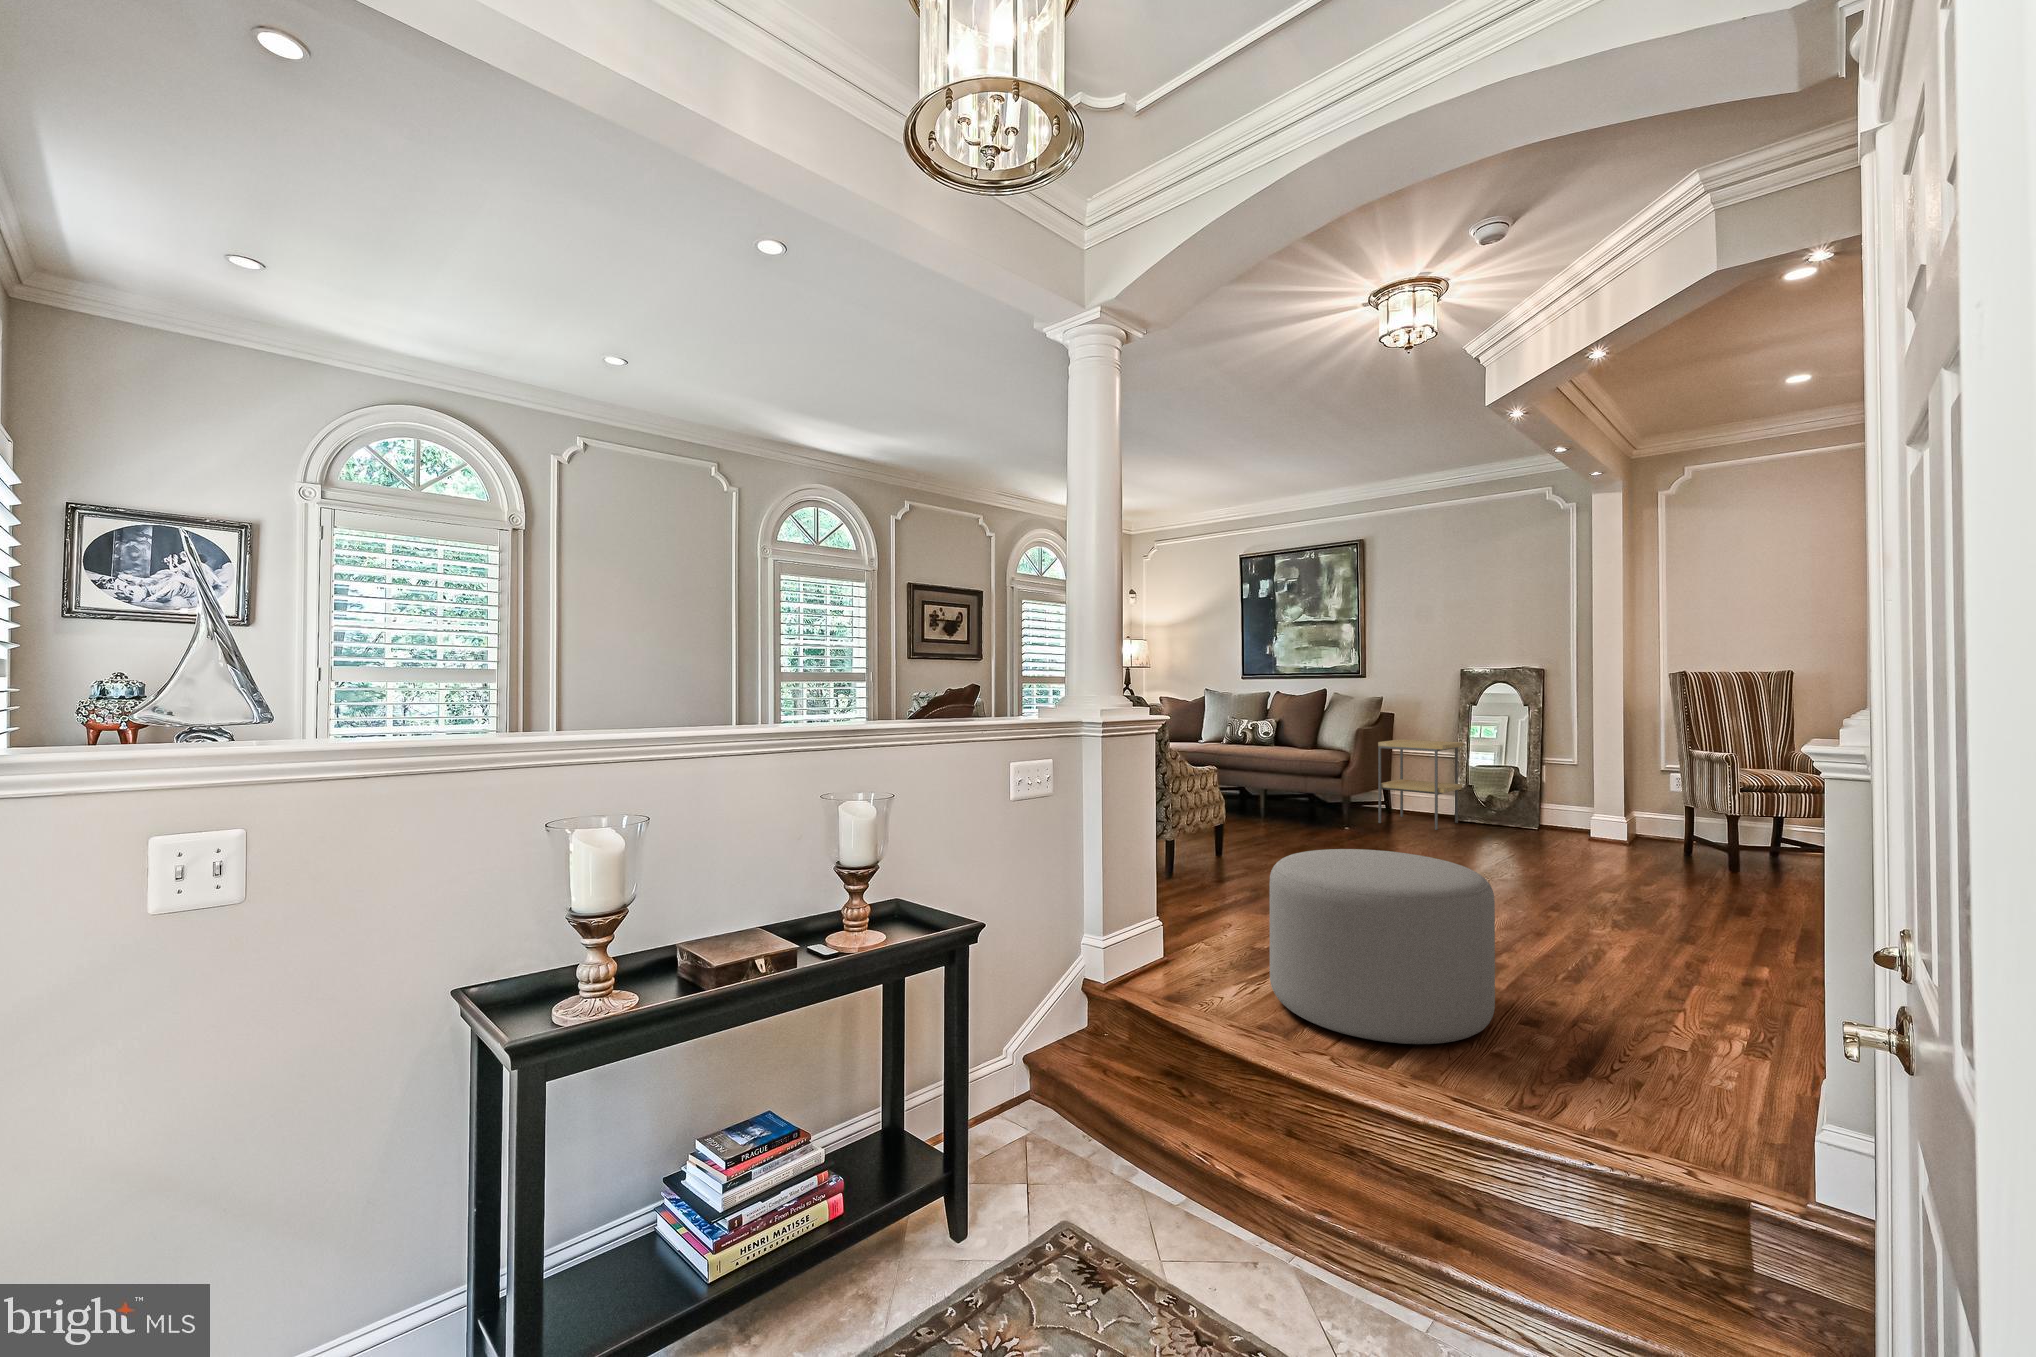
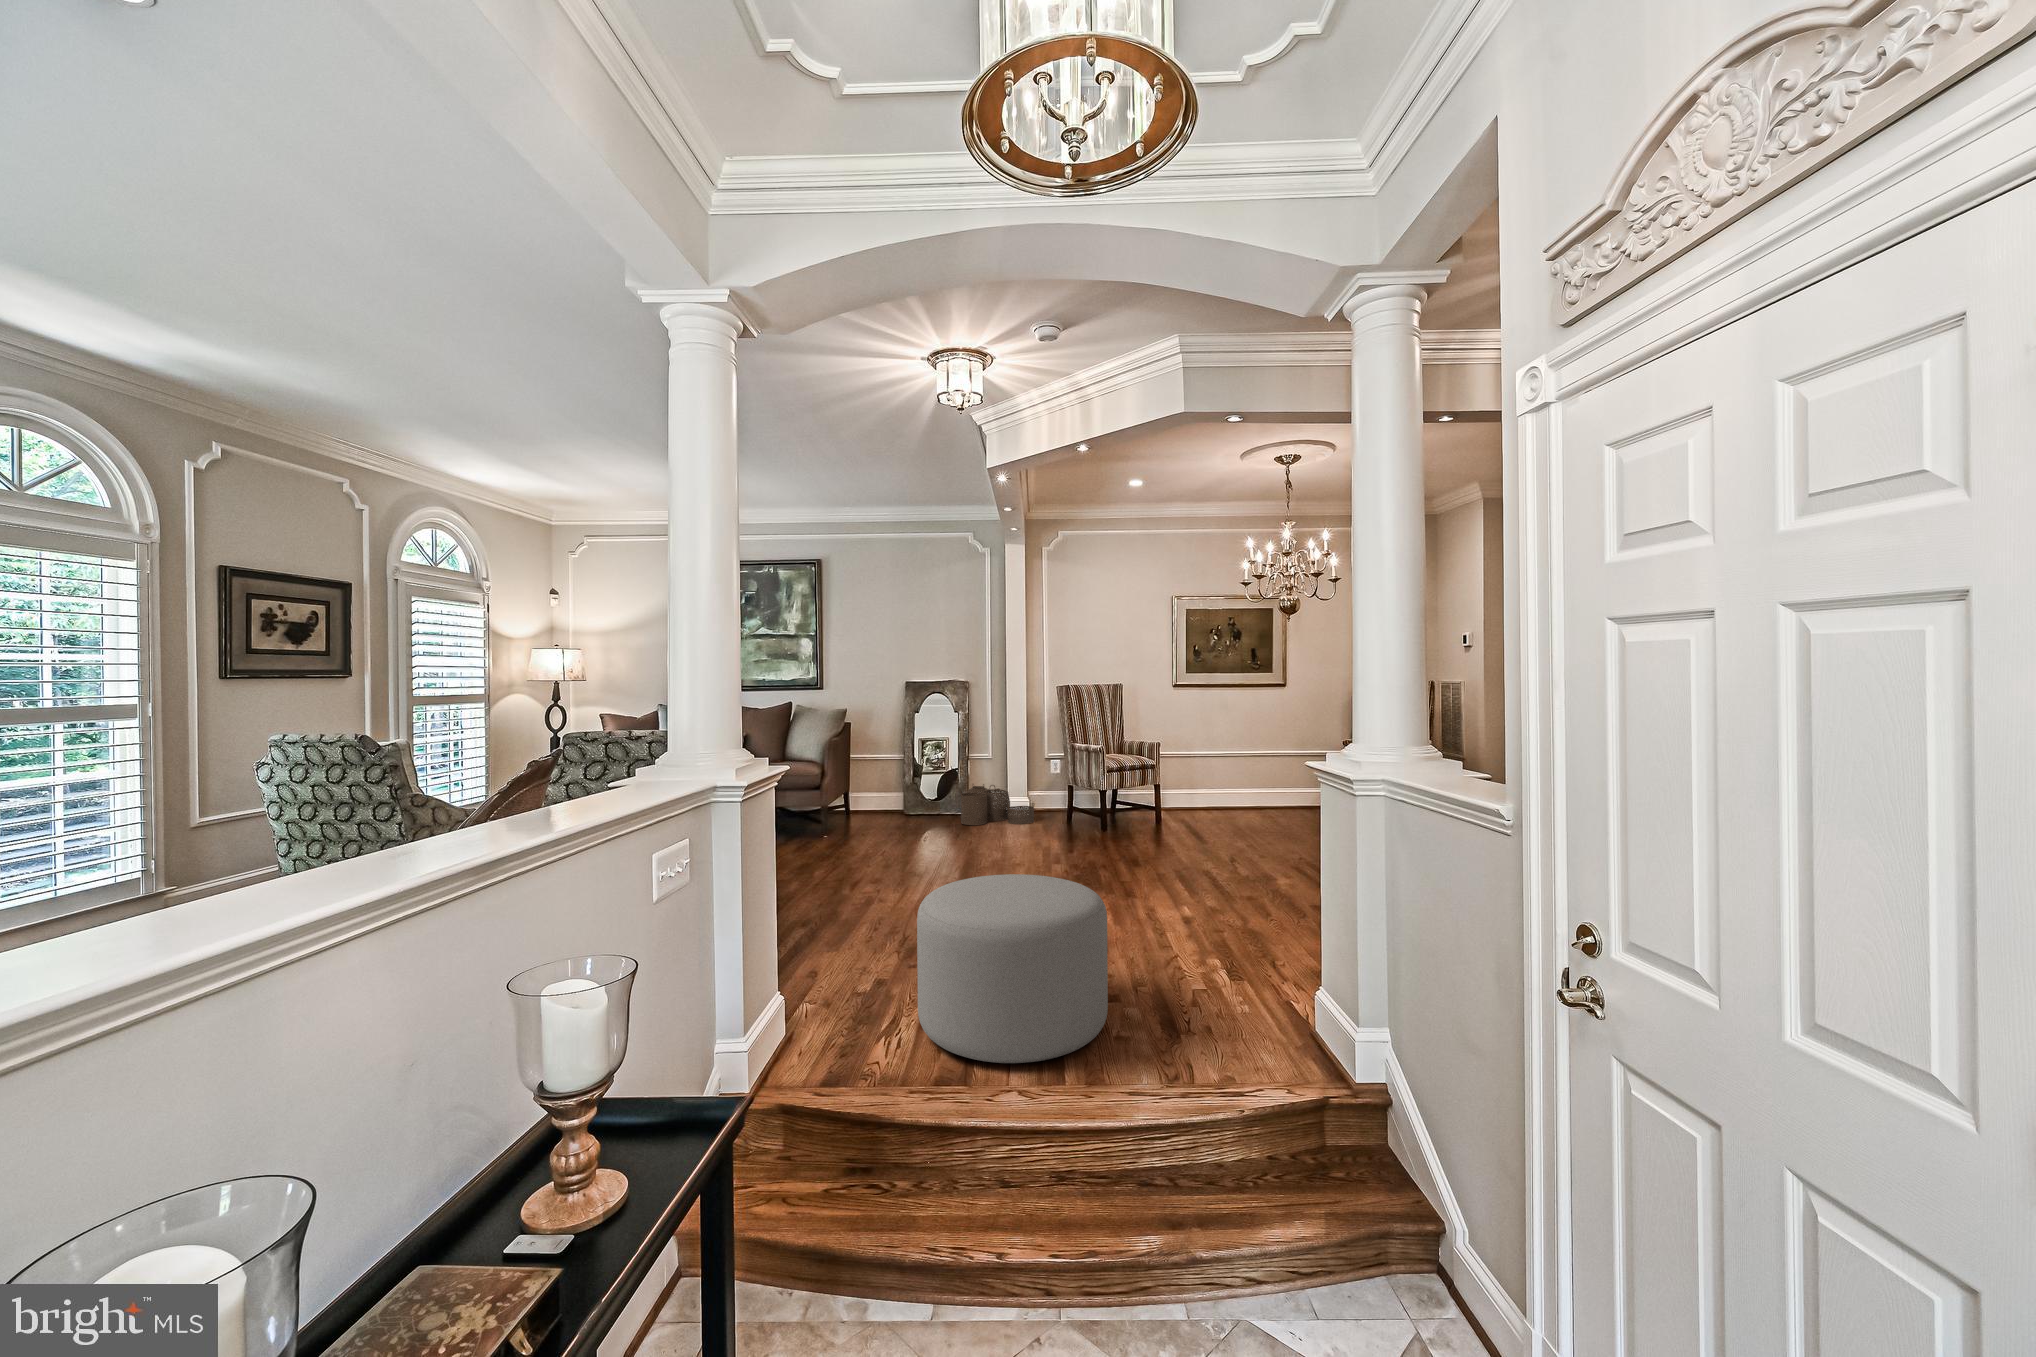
side table: present [1378,739,1463,830] -> none [847,745,911,824]
woven basket: none [1516,794,1628,850] -> present [960,784,1034,825]

